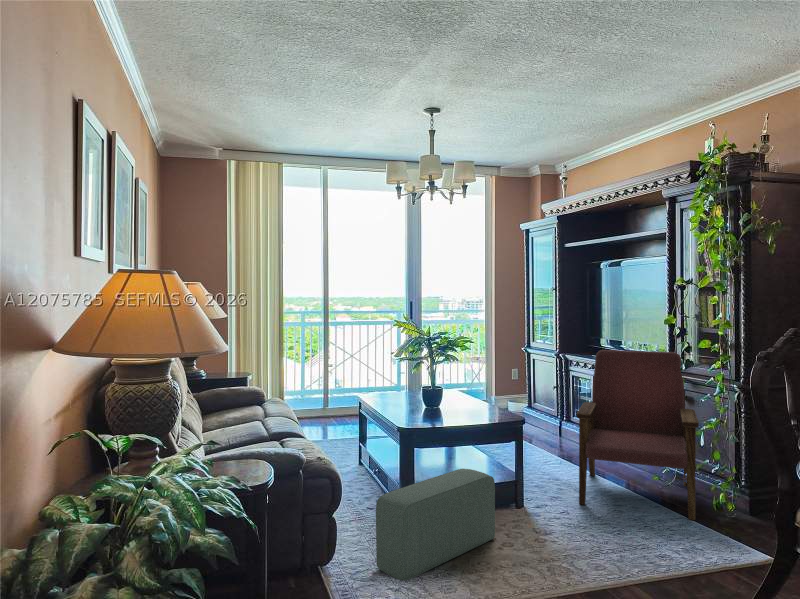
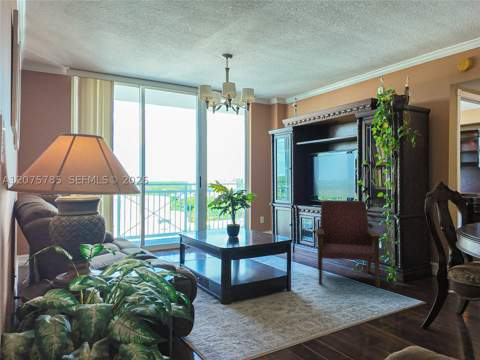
pouf: present [376,469,495,581] -> none [223,265,282,328]

